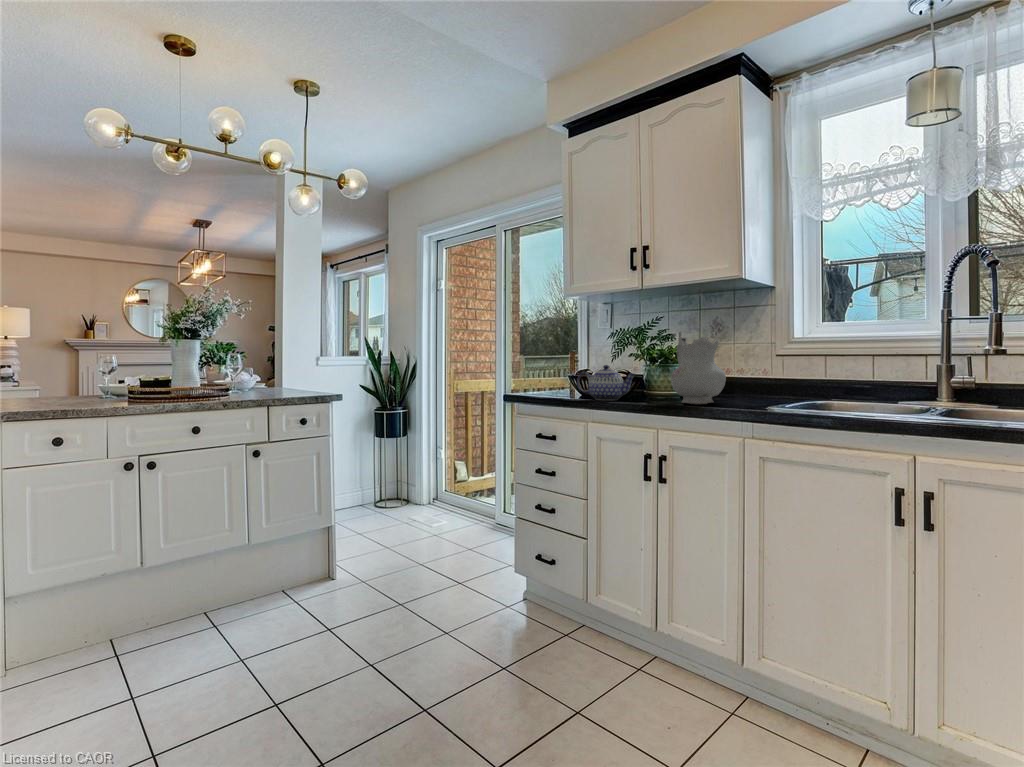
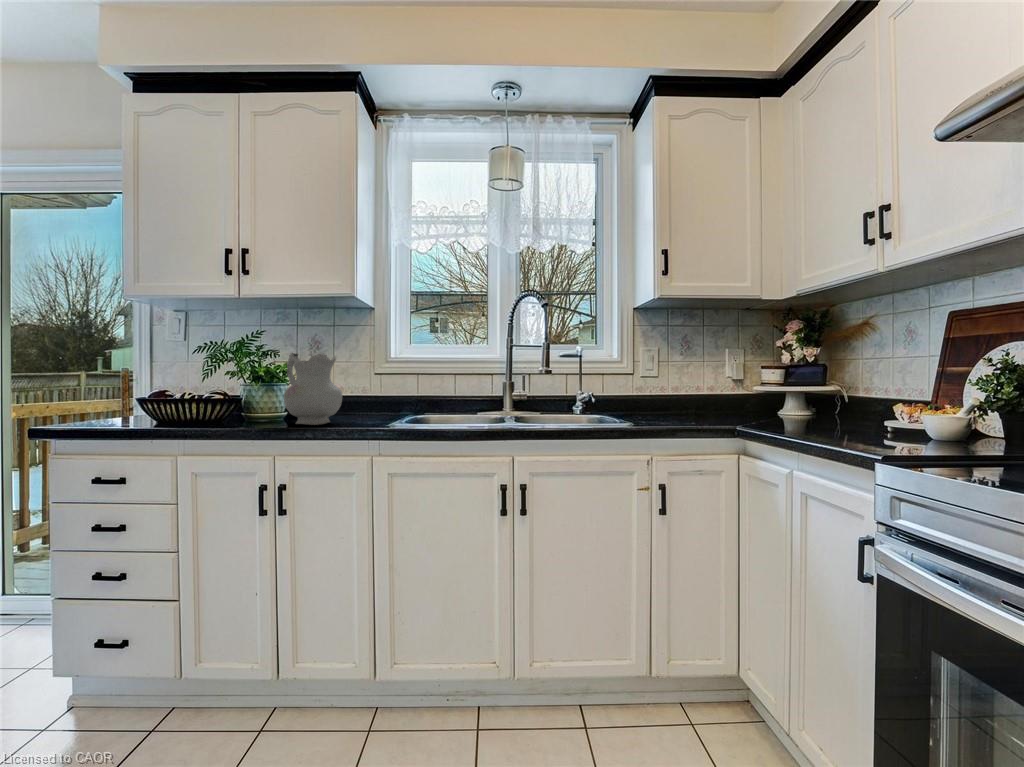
teapot: present [577,365,635,400] -> none [157,383,238,426]

